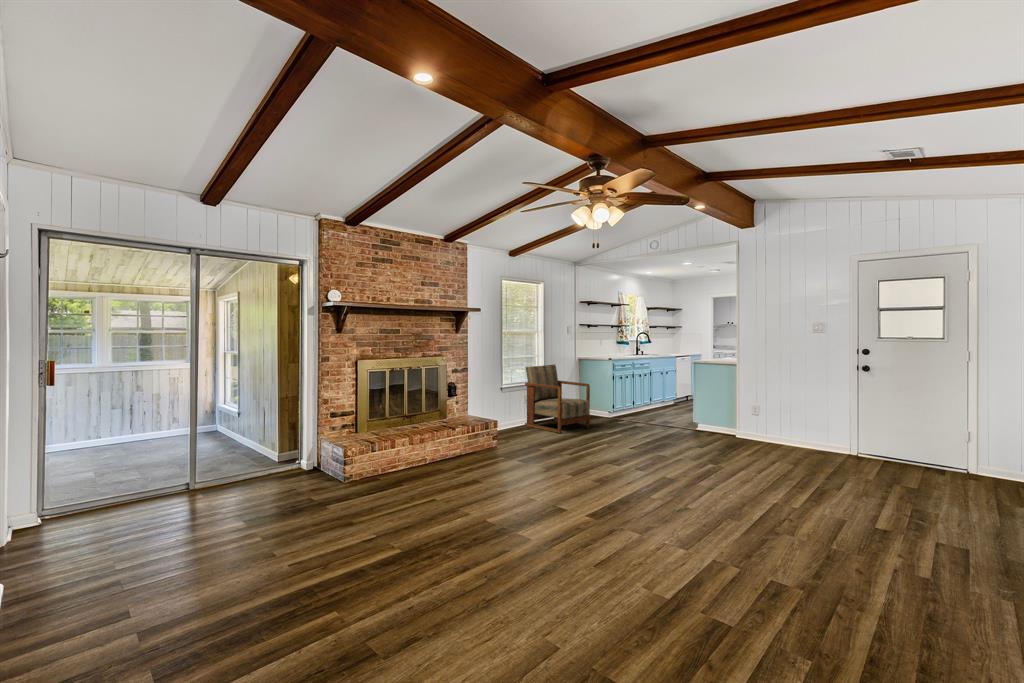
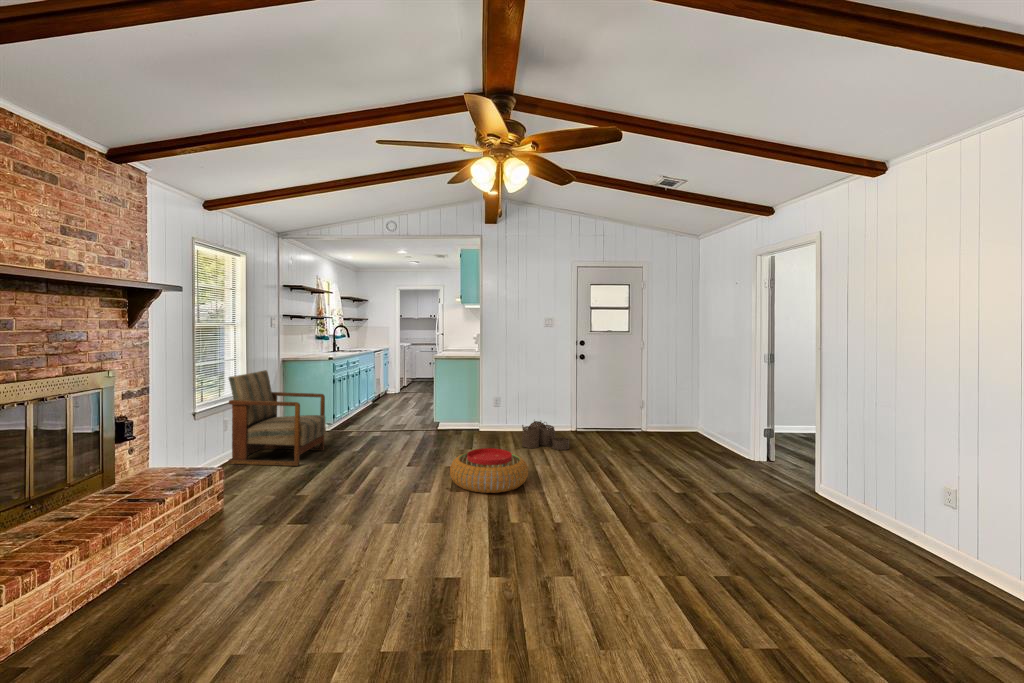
woven basket: none [764,427,818,461] -> present [522,421,569,450]
pouf: none [644,437,719,475] -> present [450,448,528,493]

